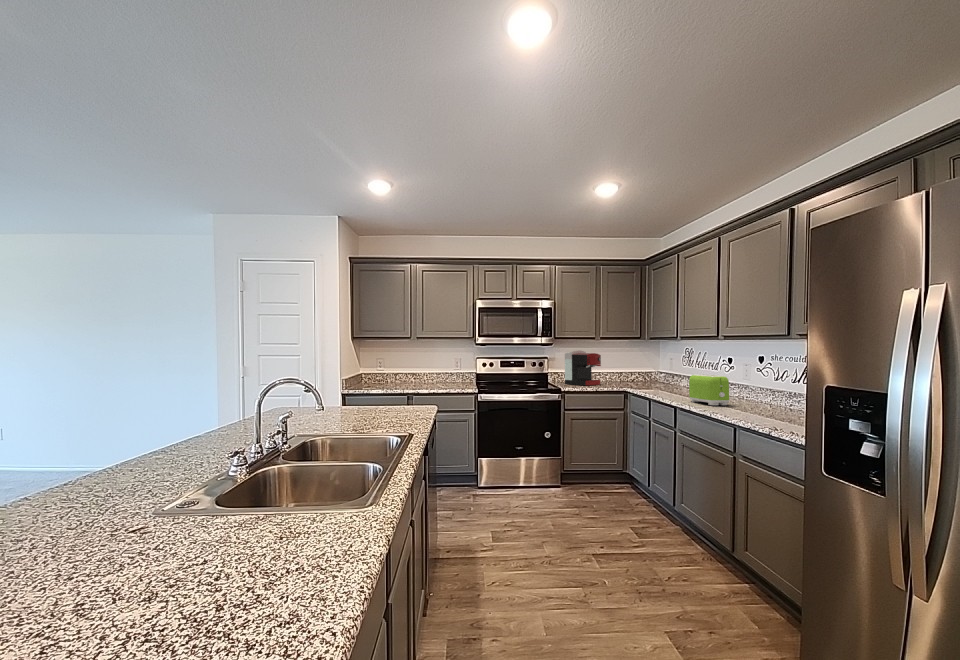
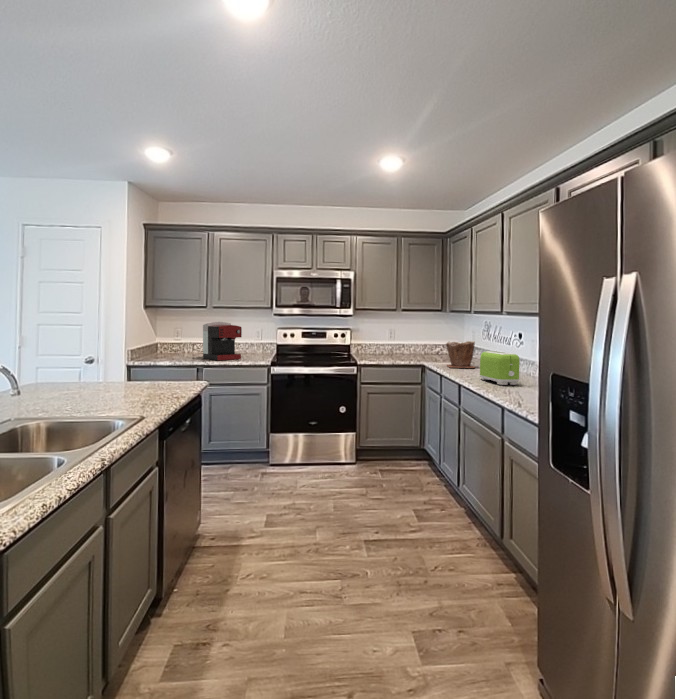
coffee maker: present [565,351,601,385] -> present [203,322,242,360]
plant pot: none [649,366,680,392] -> present [446,341,475,368]

